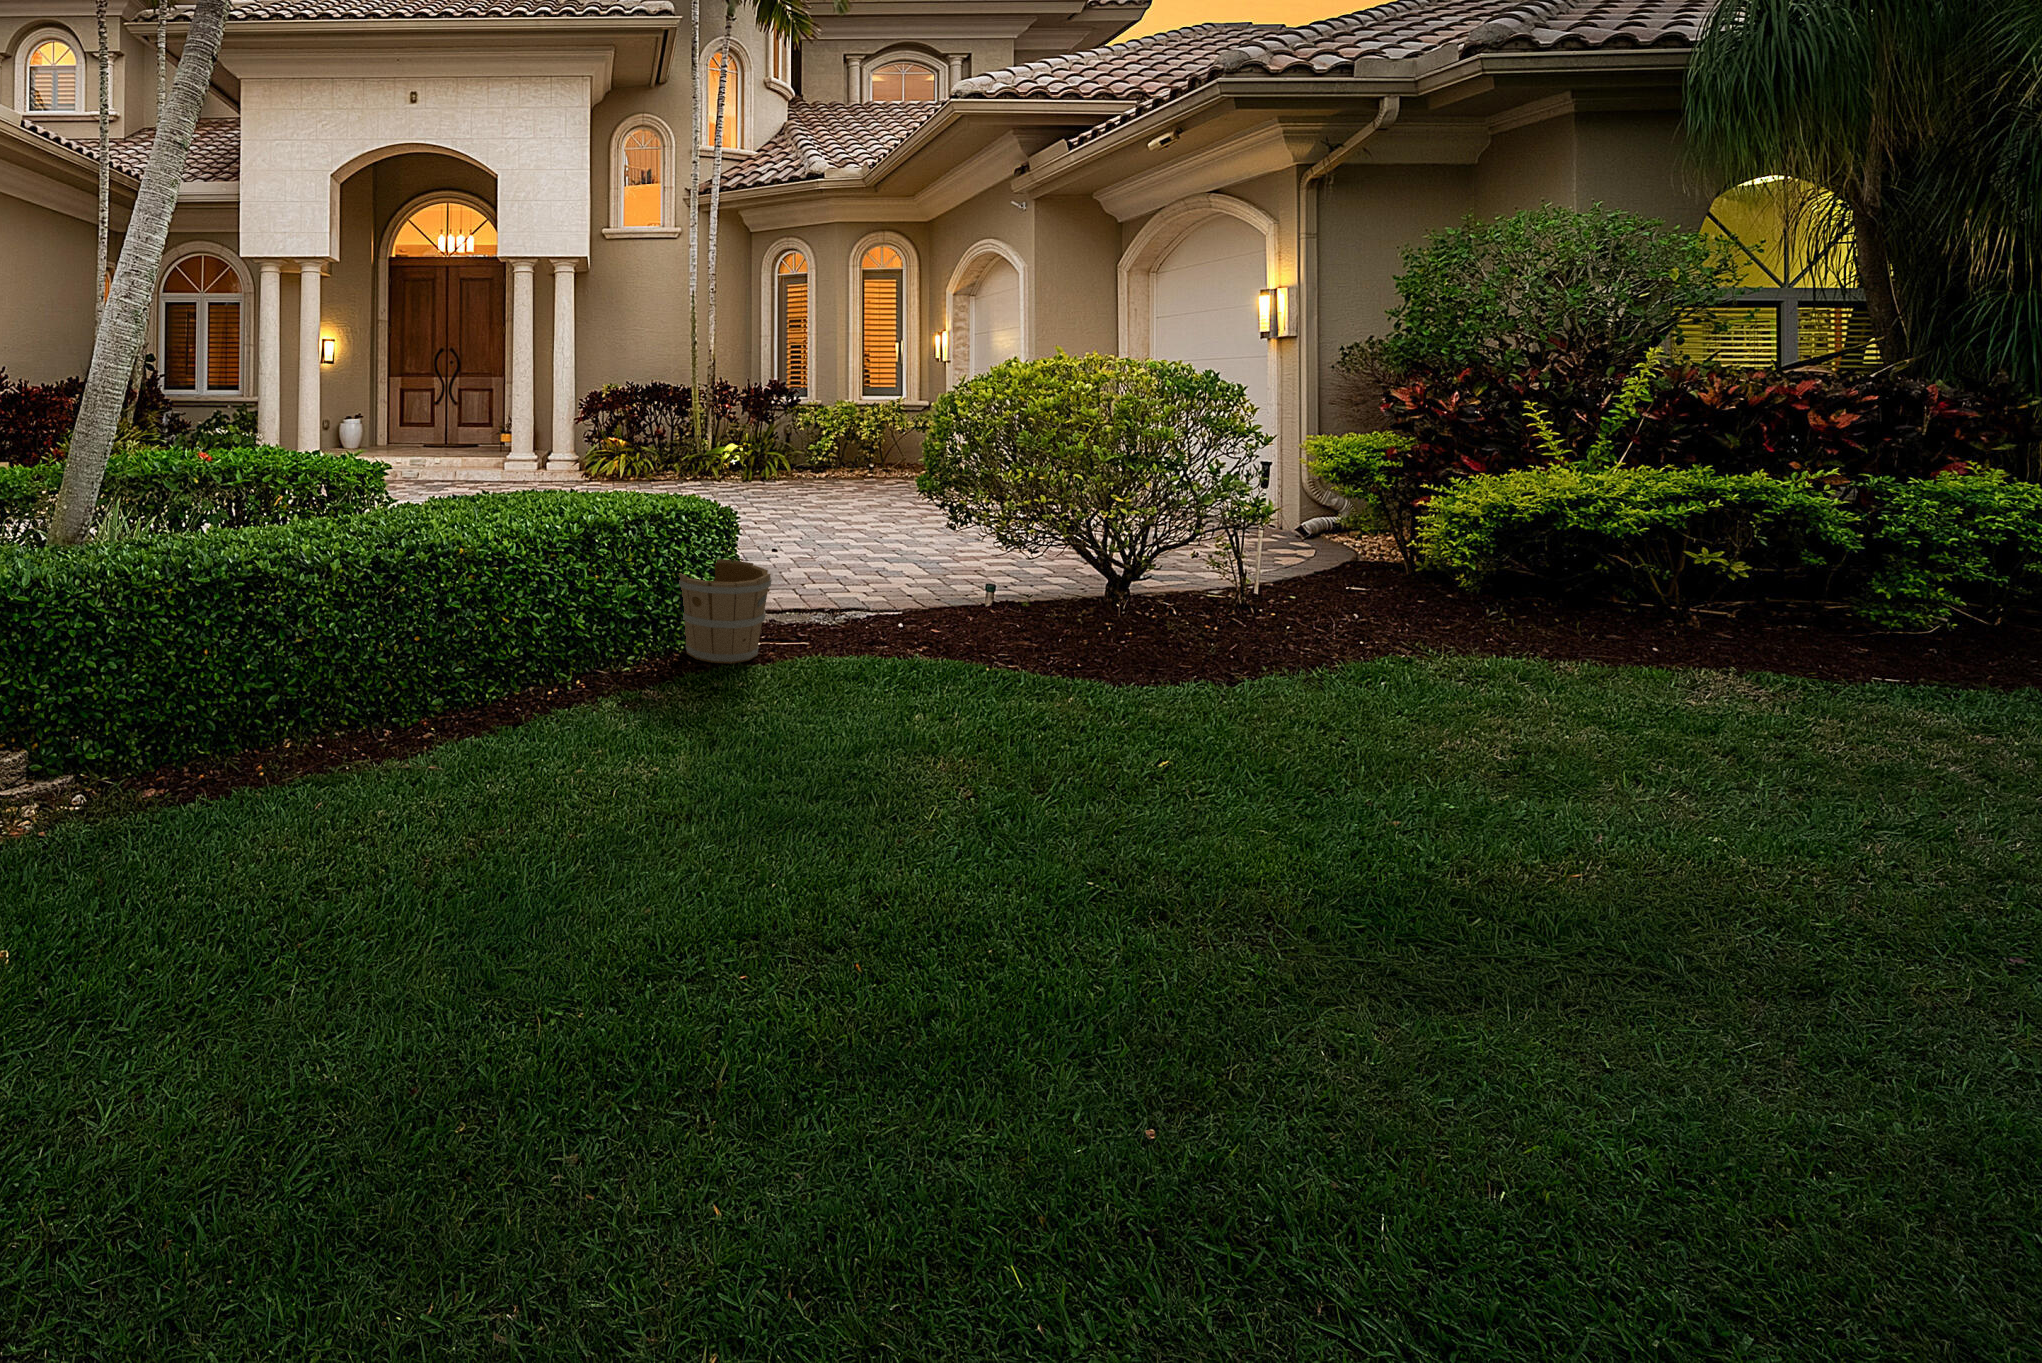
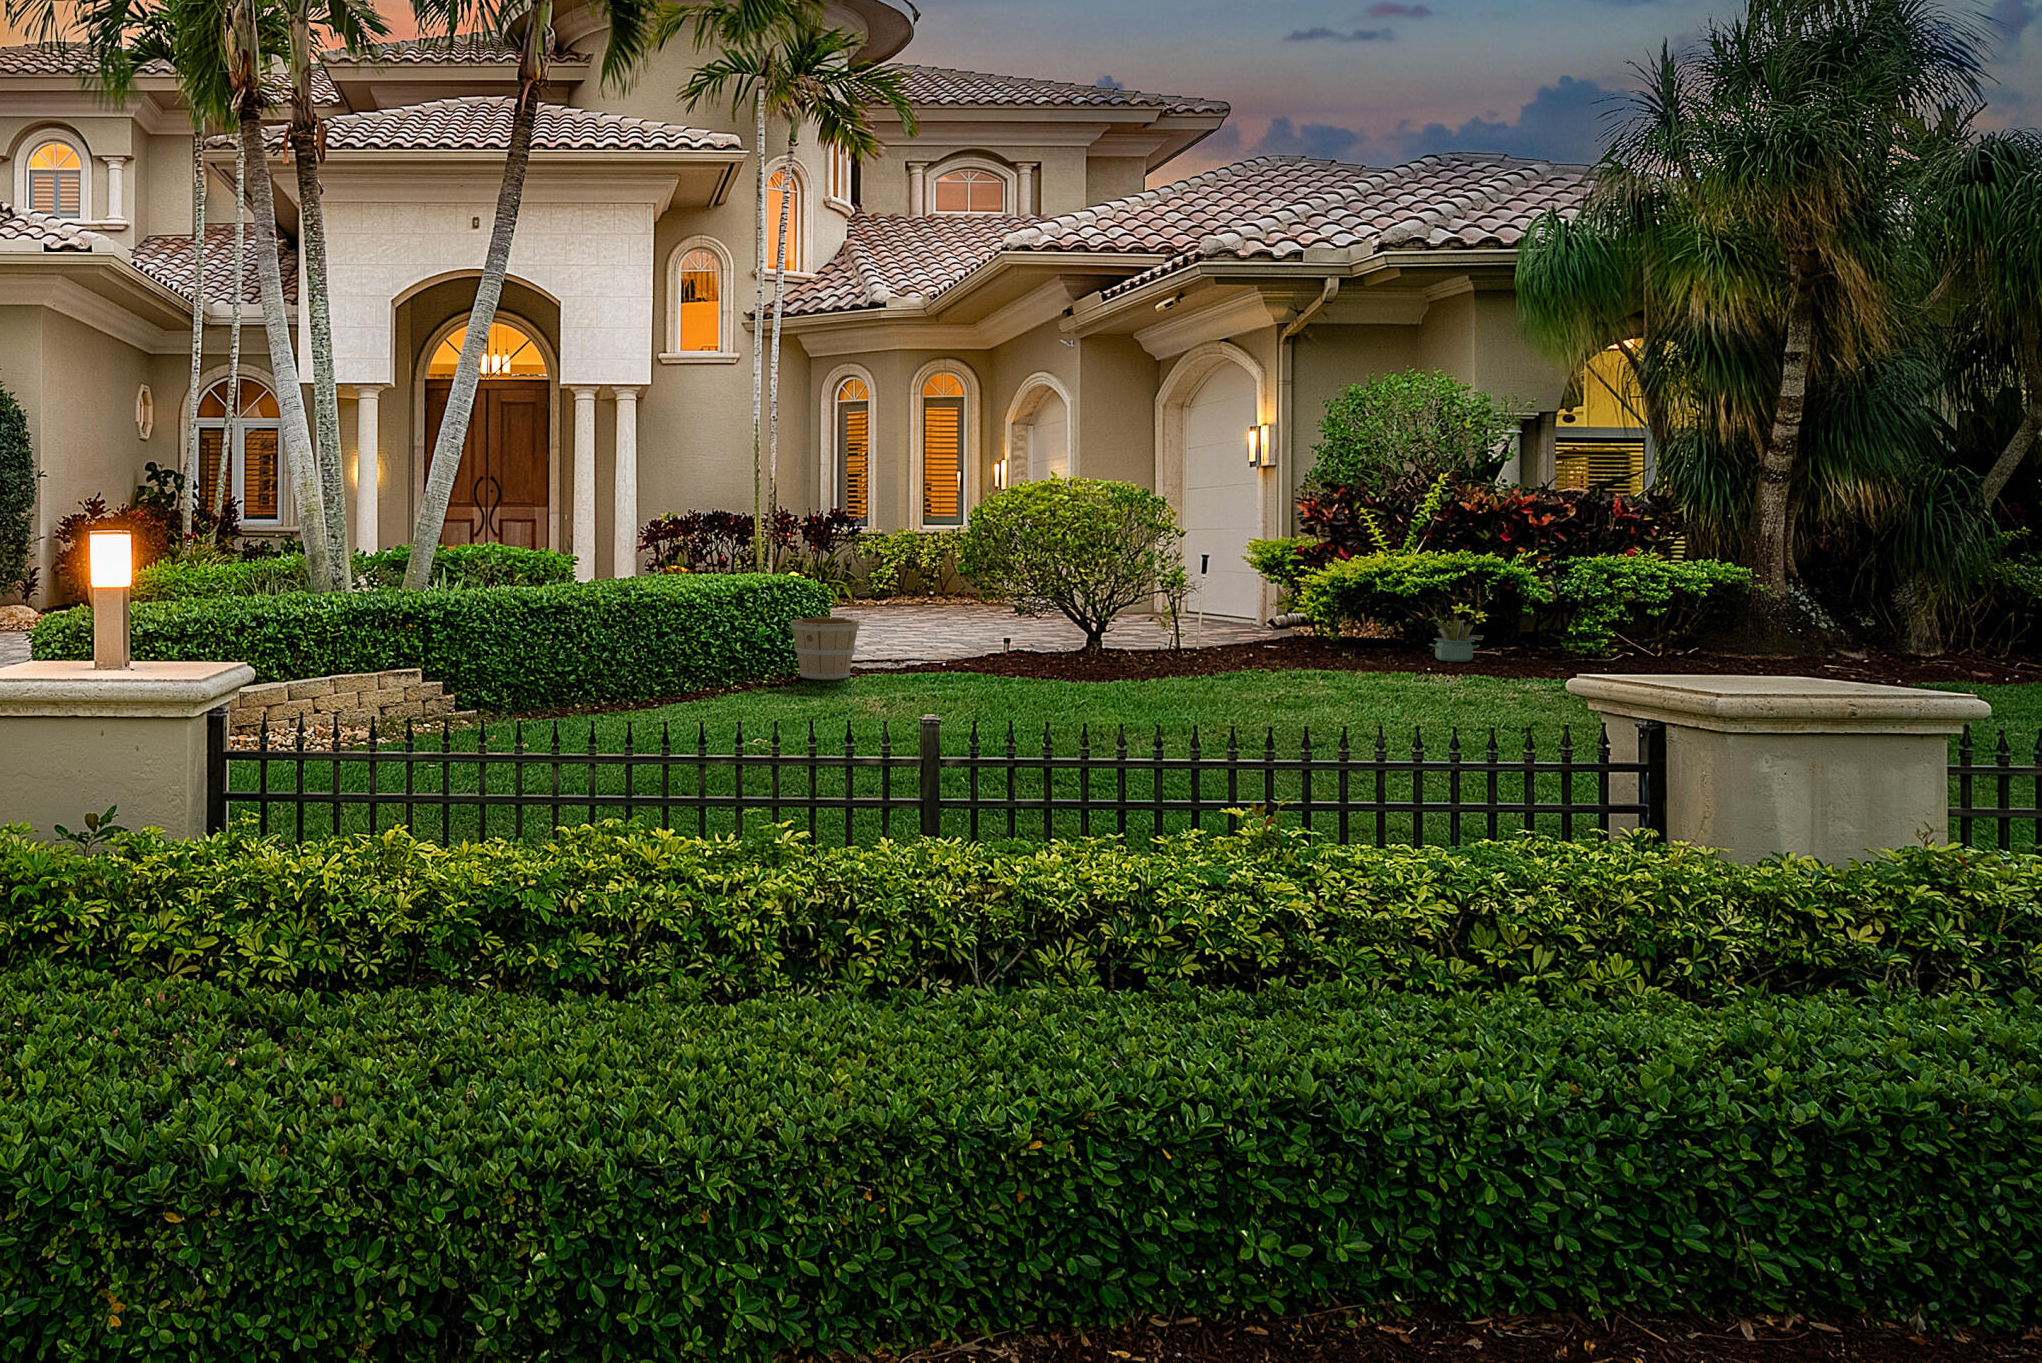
decorative plant: none [1686,590,1796,662] -> present [1429,620,1484,662]

